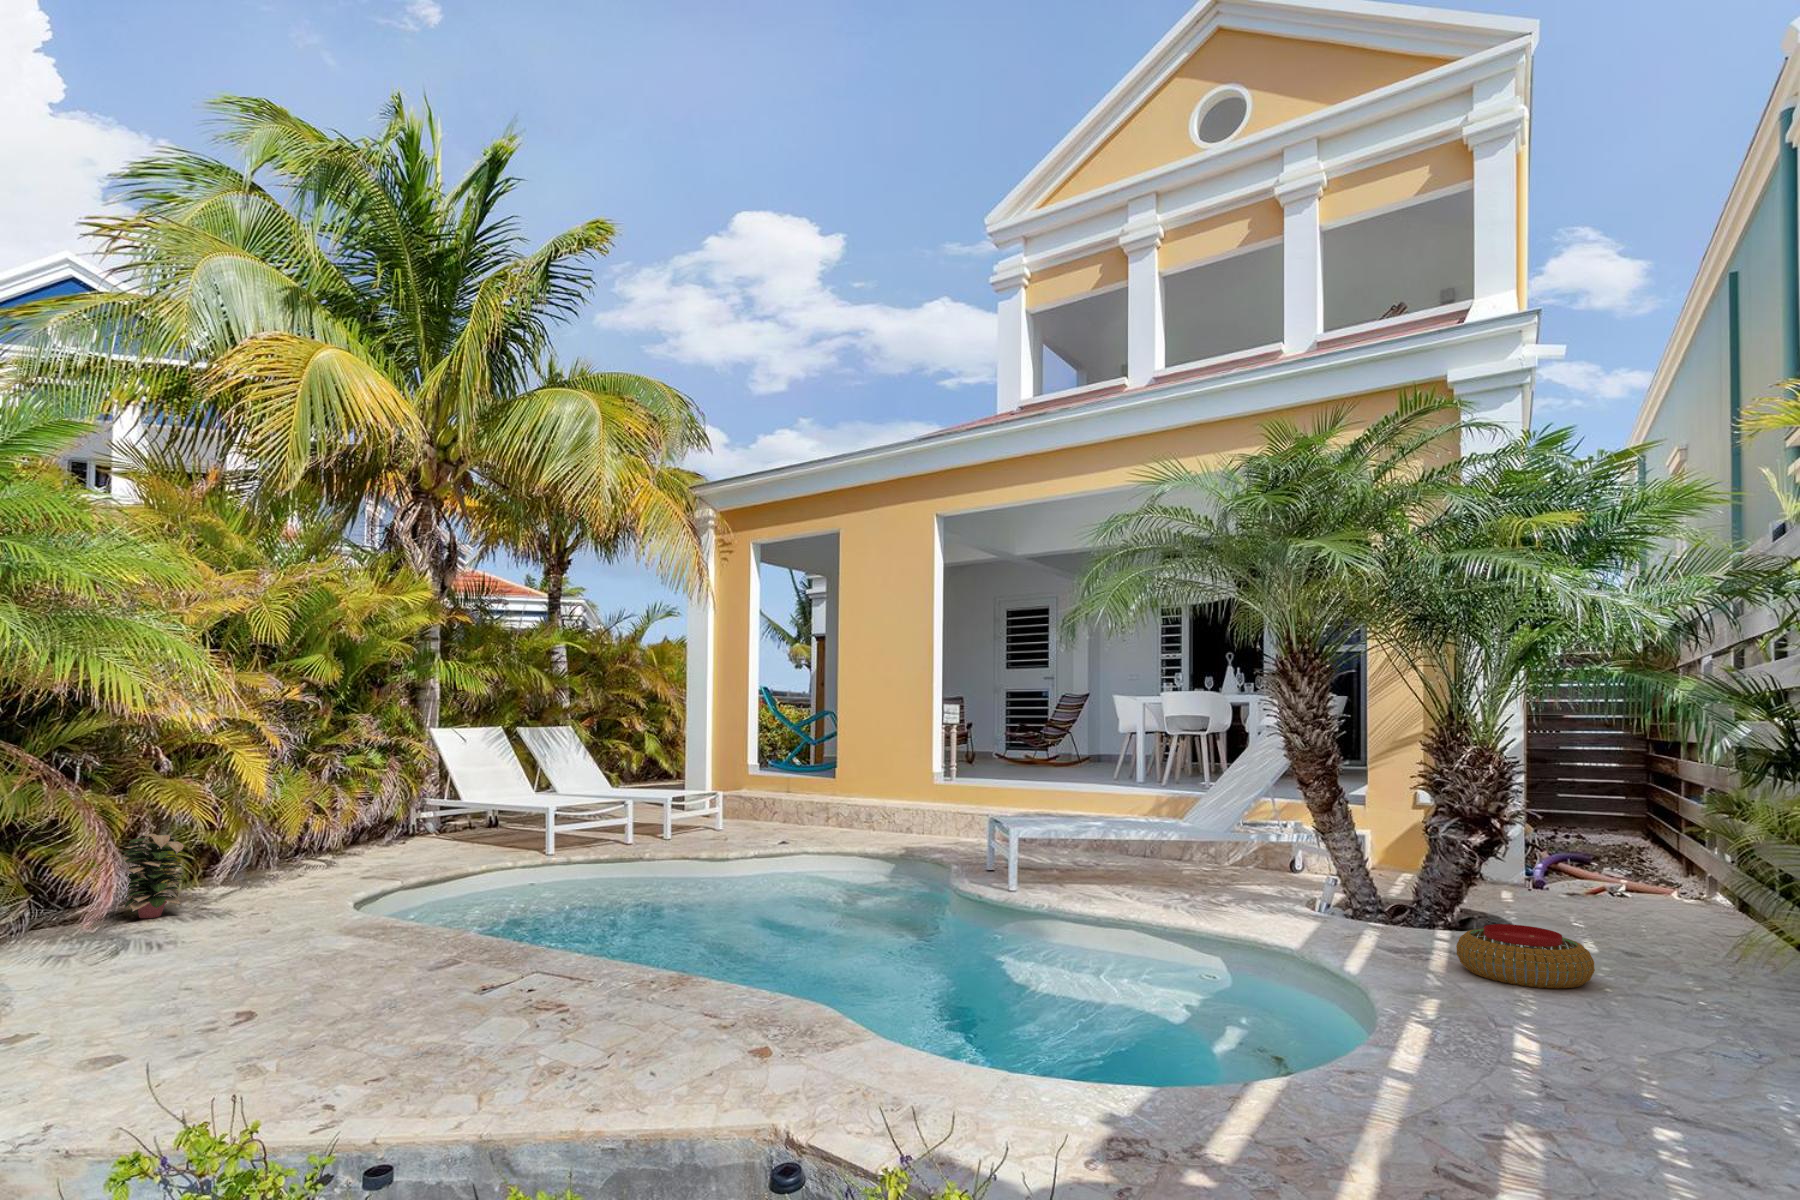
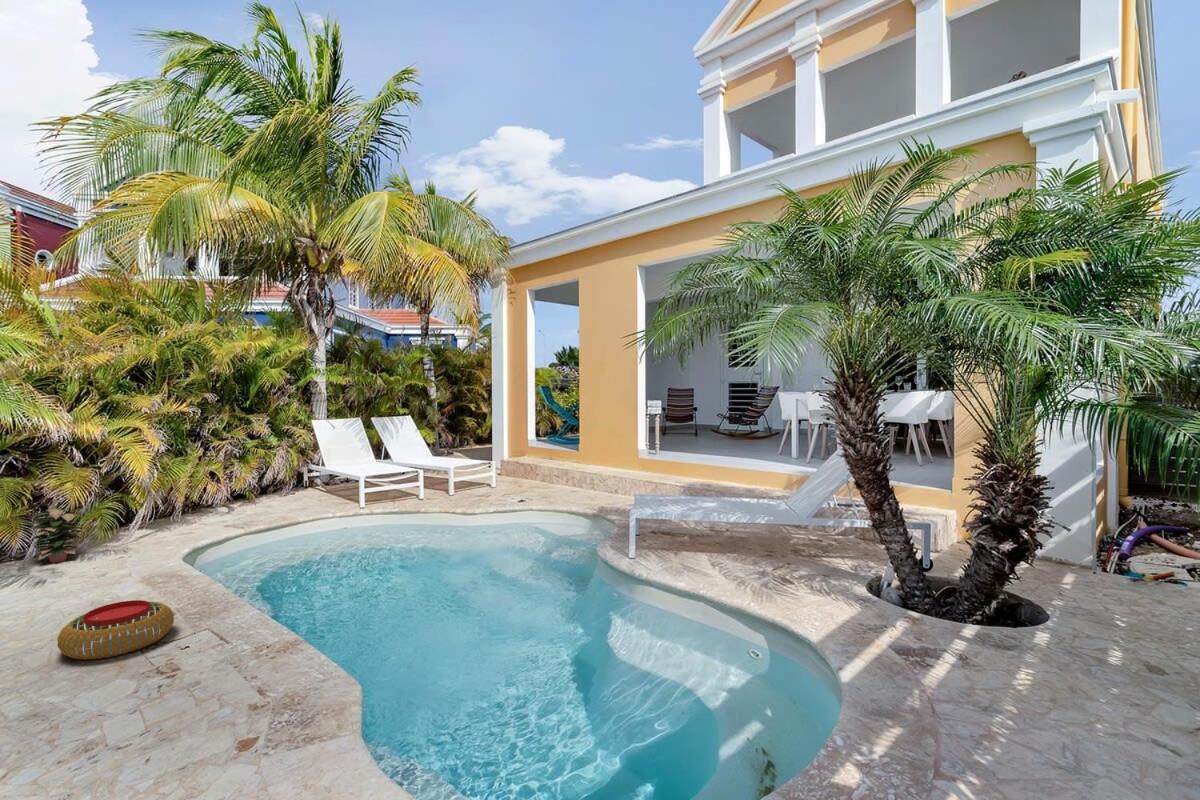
pouf: present [1456,924,1595,989] -> present [57,600,174,660]

